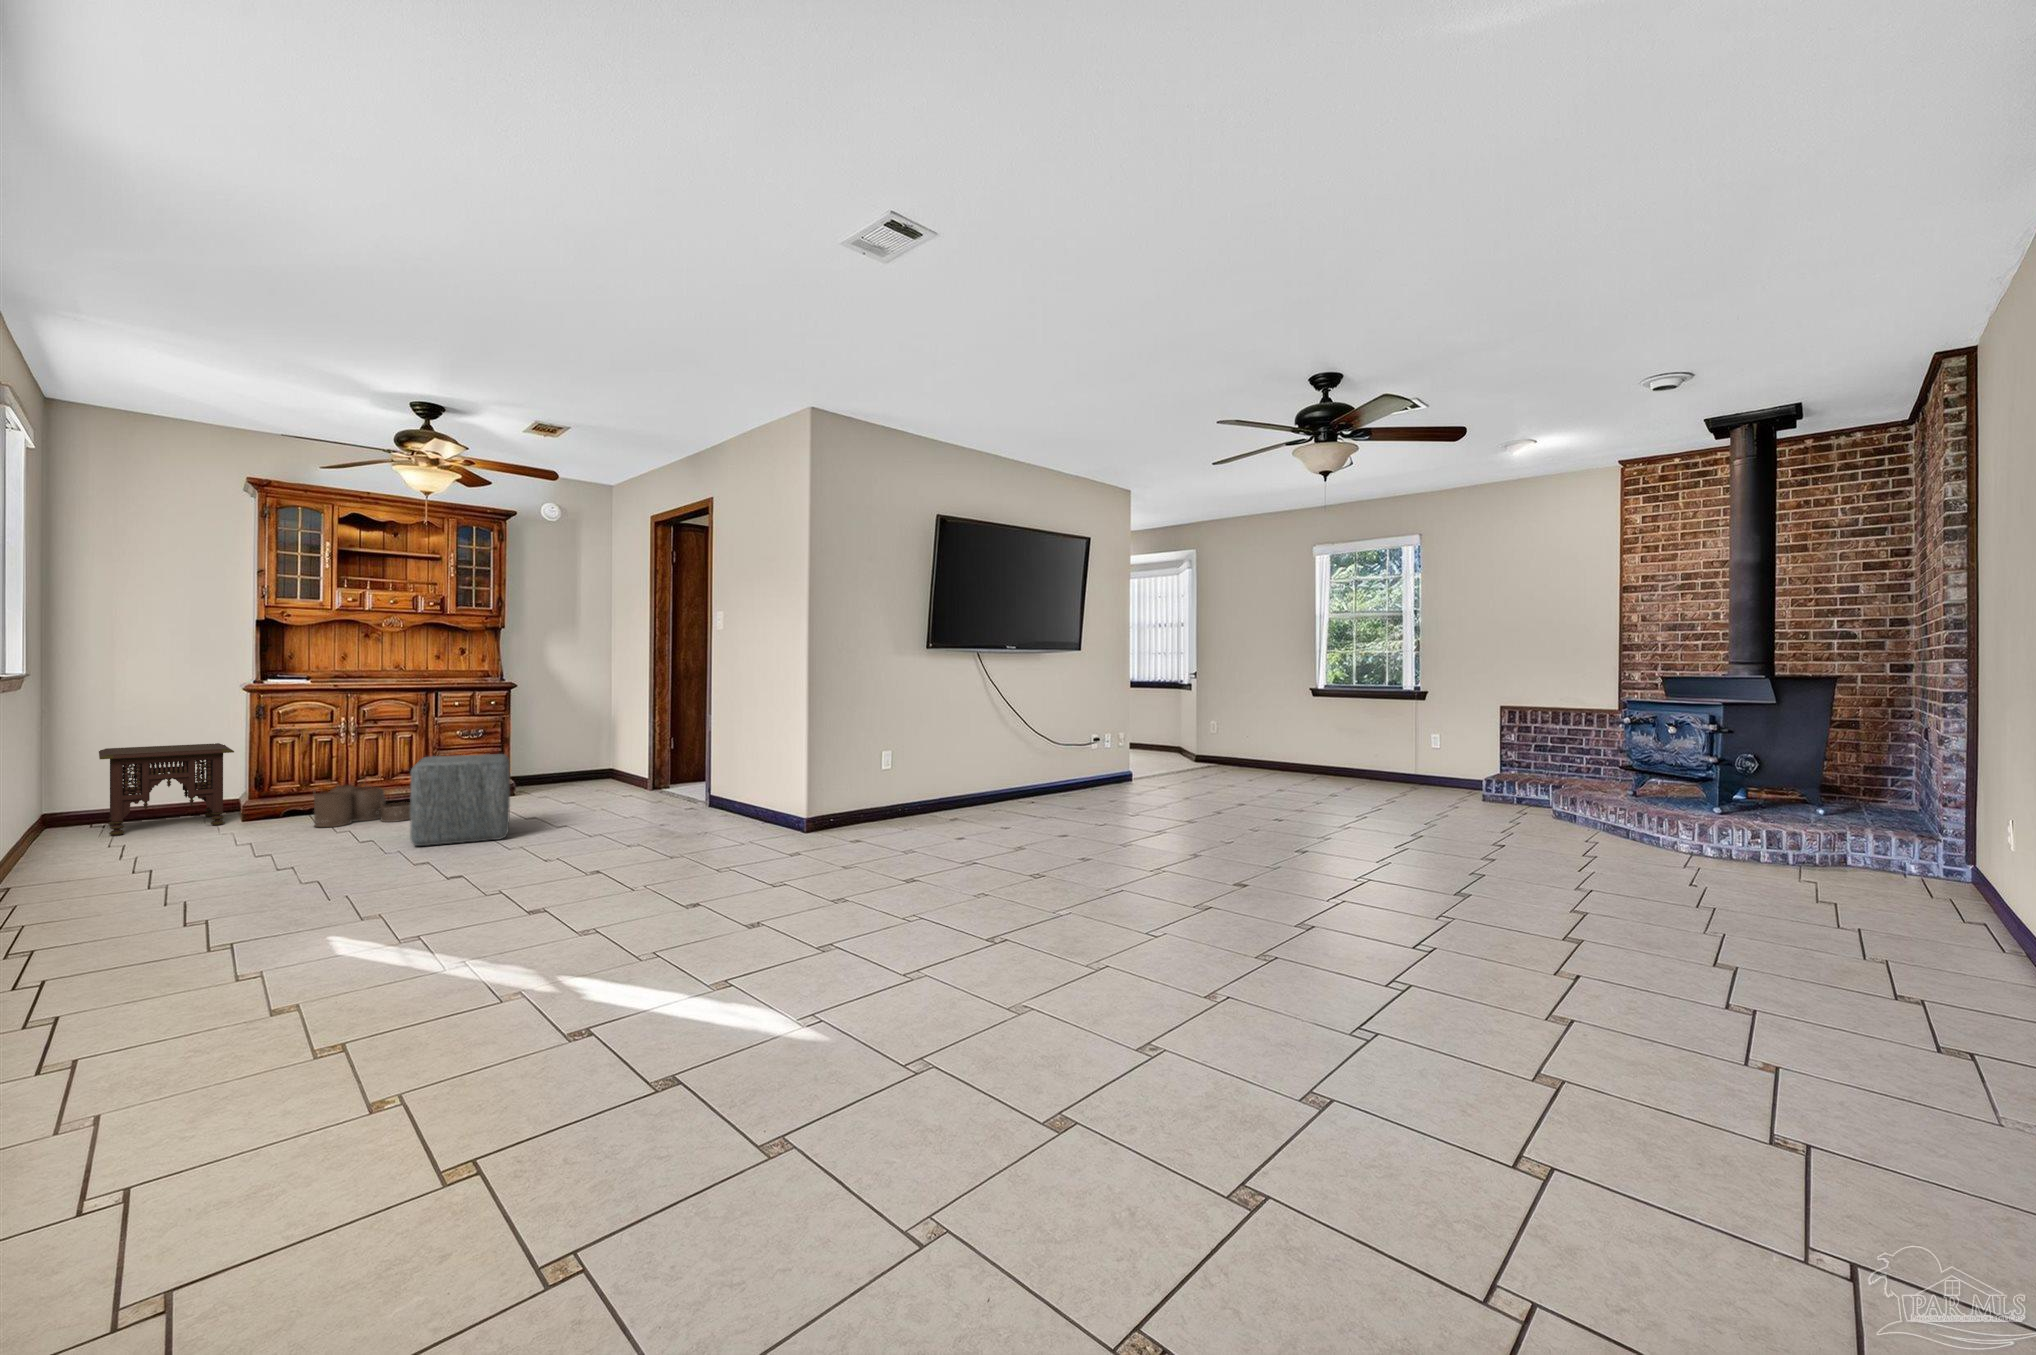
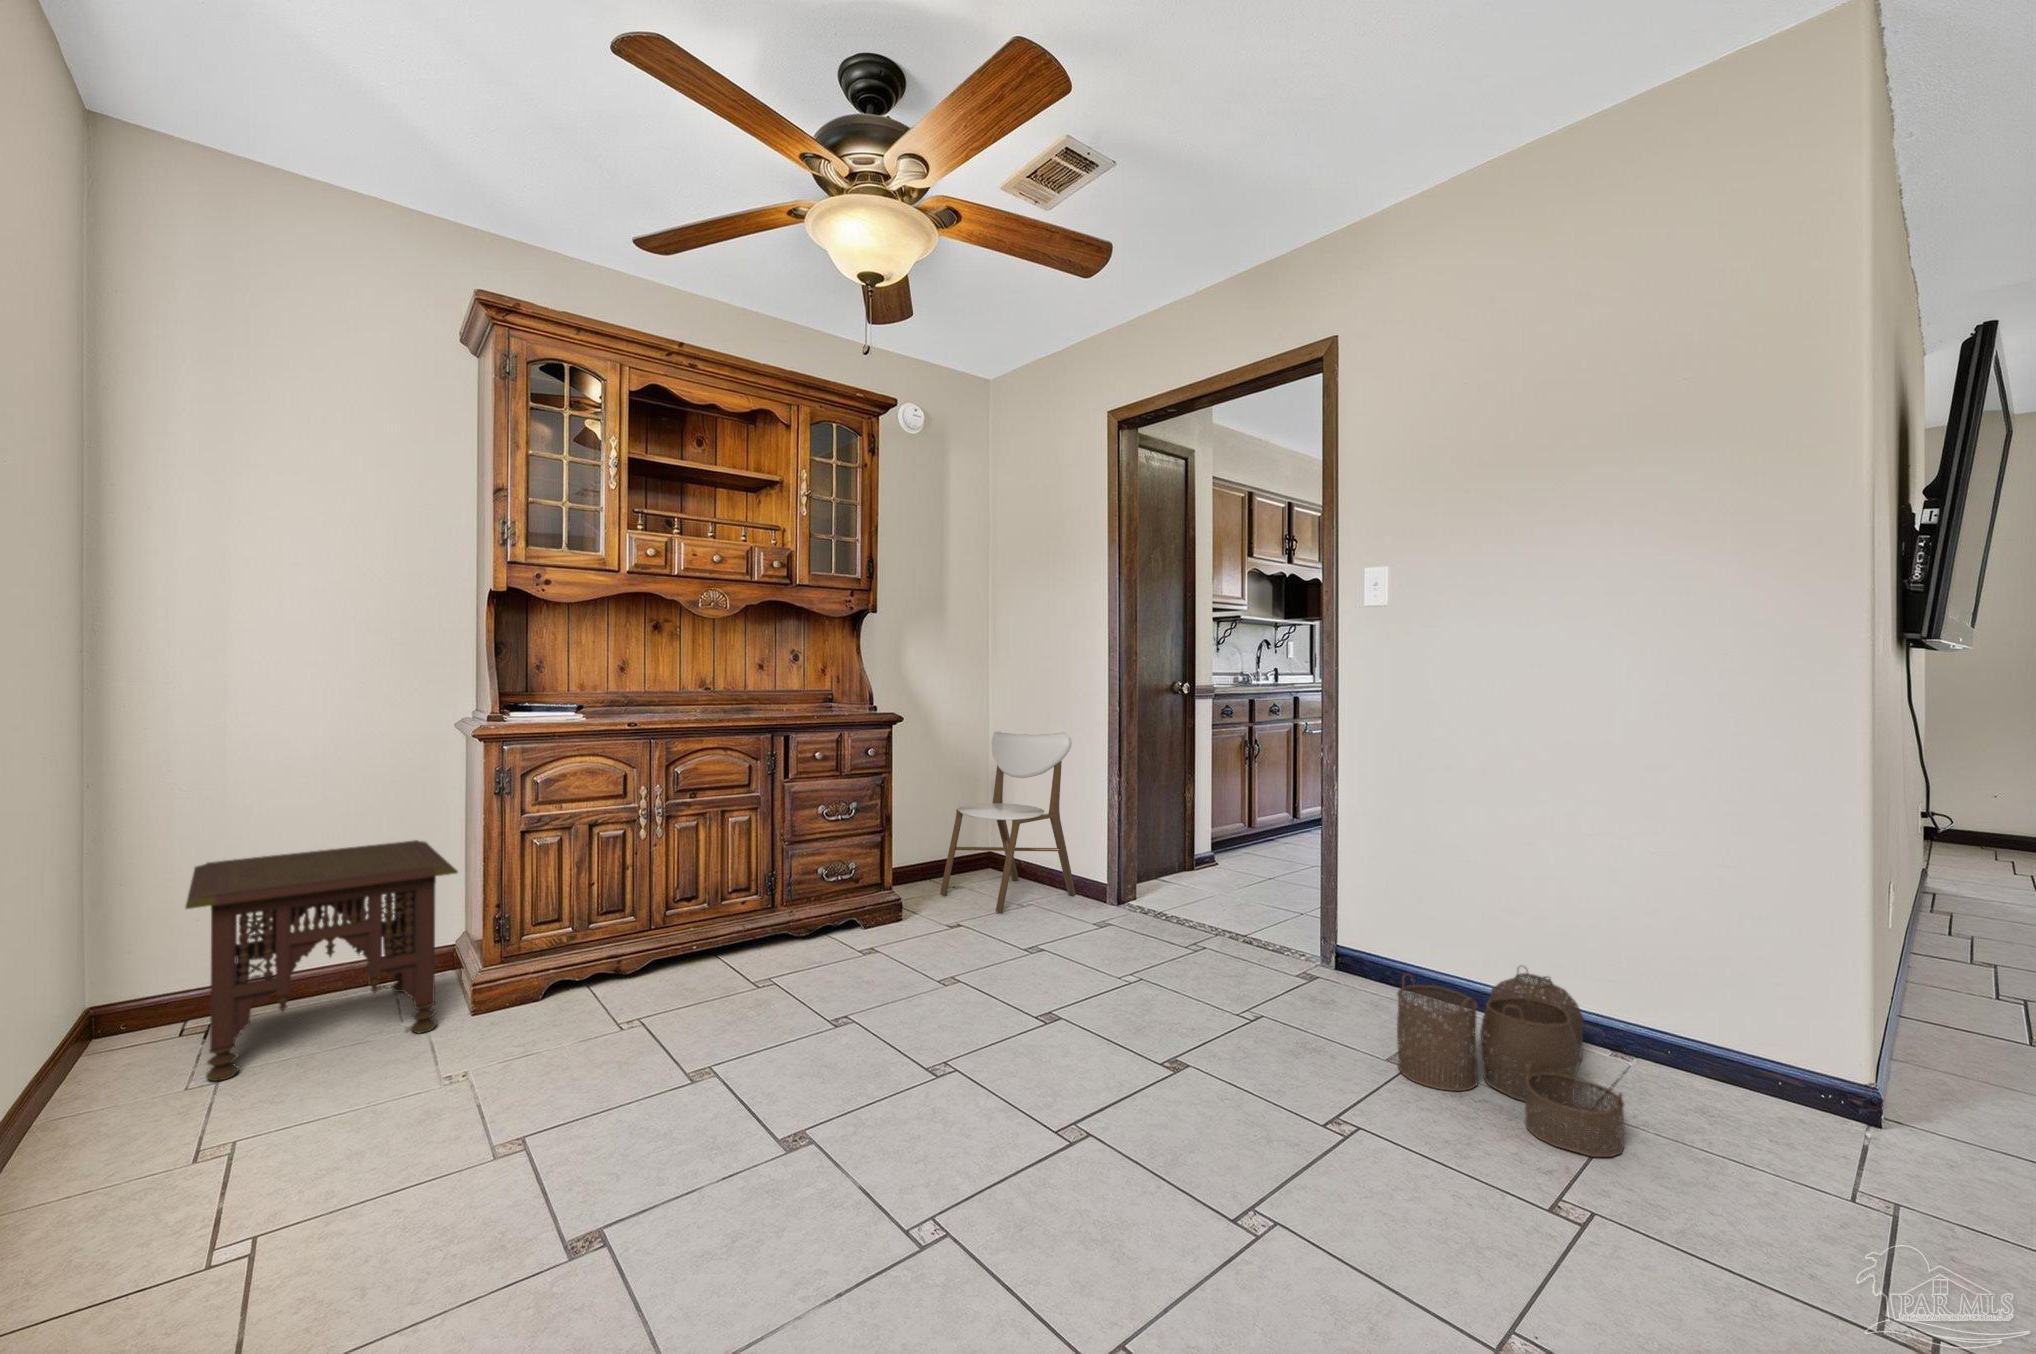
dining chair: none [557,695,638,793] -> present [940,732,1076,913]
ottoman: present [410,754,510,846] -> none [888,890,1139,1183]
woven basket: present [313,783,411,827] -> present [1397,965,1624,1157]

